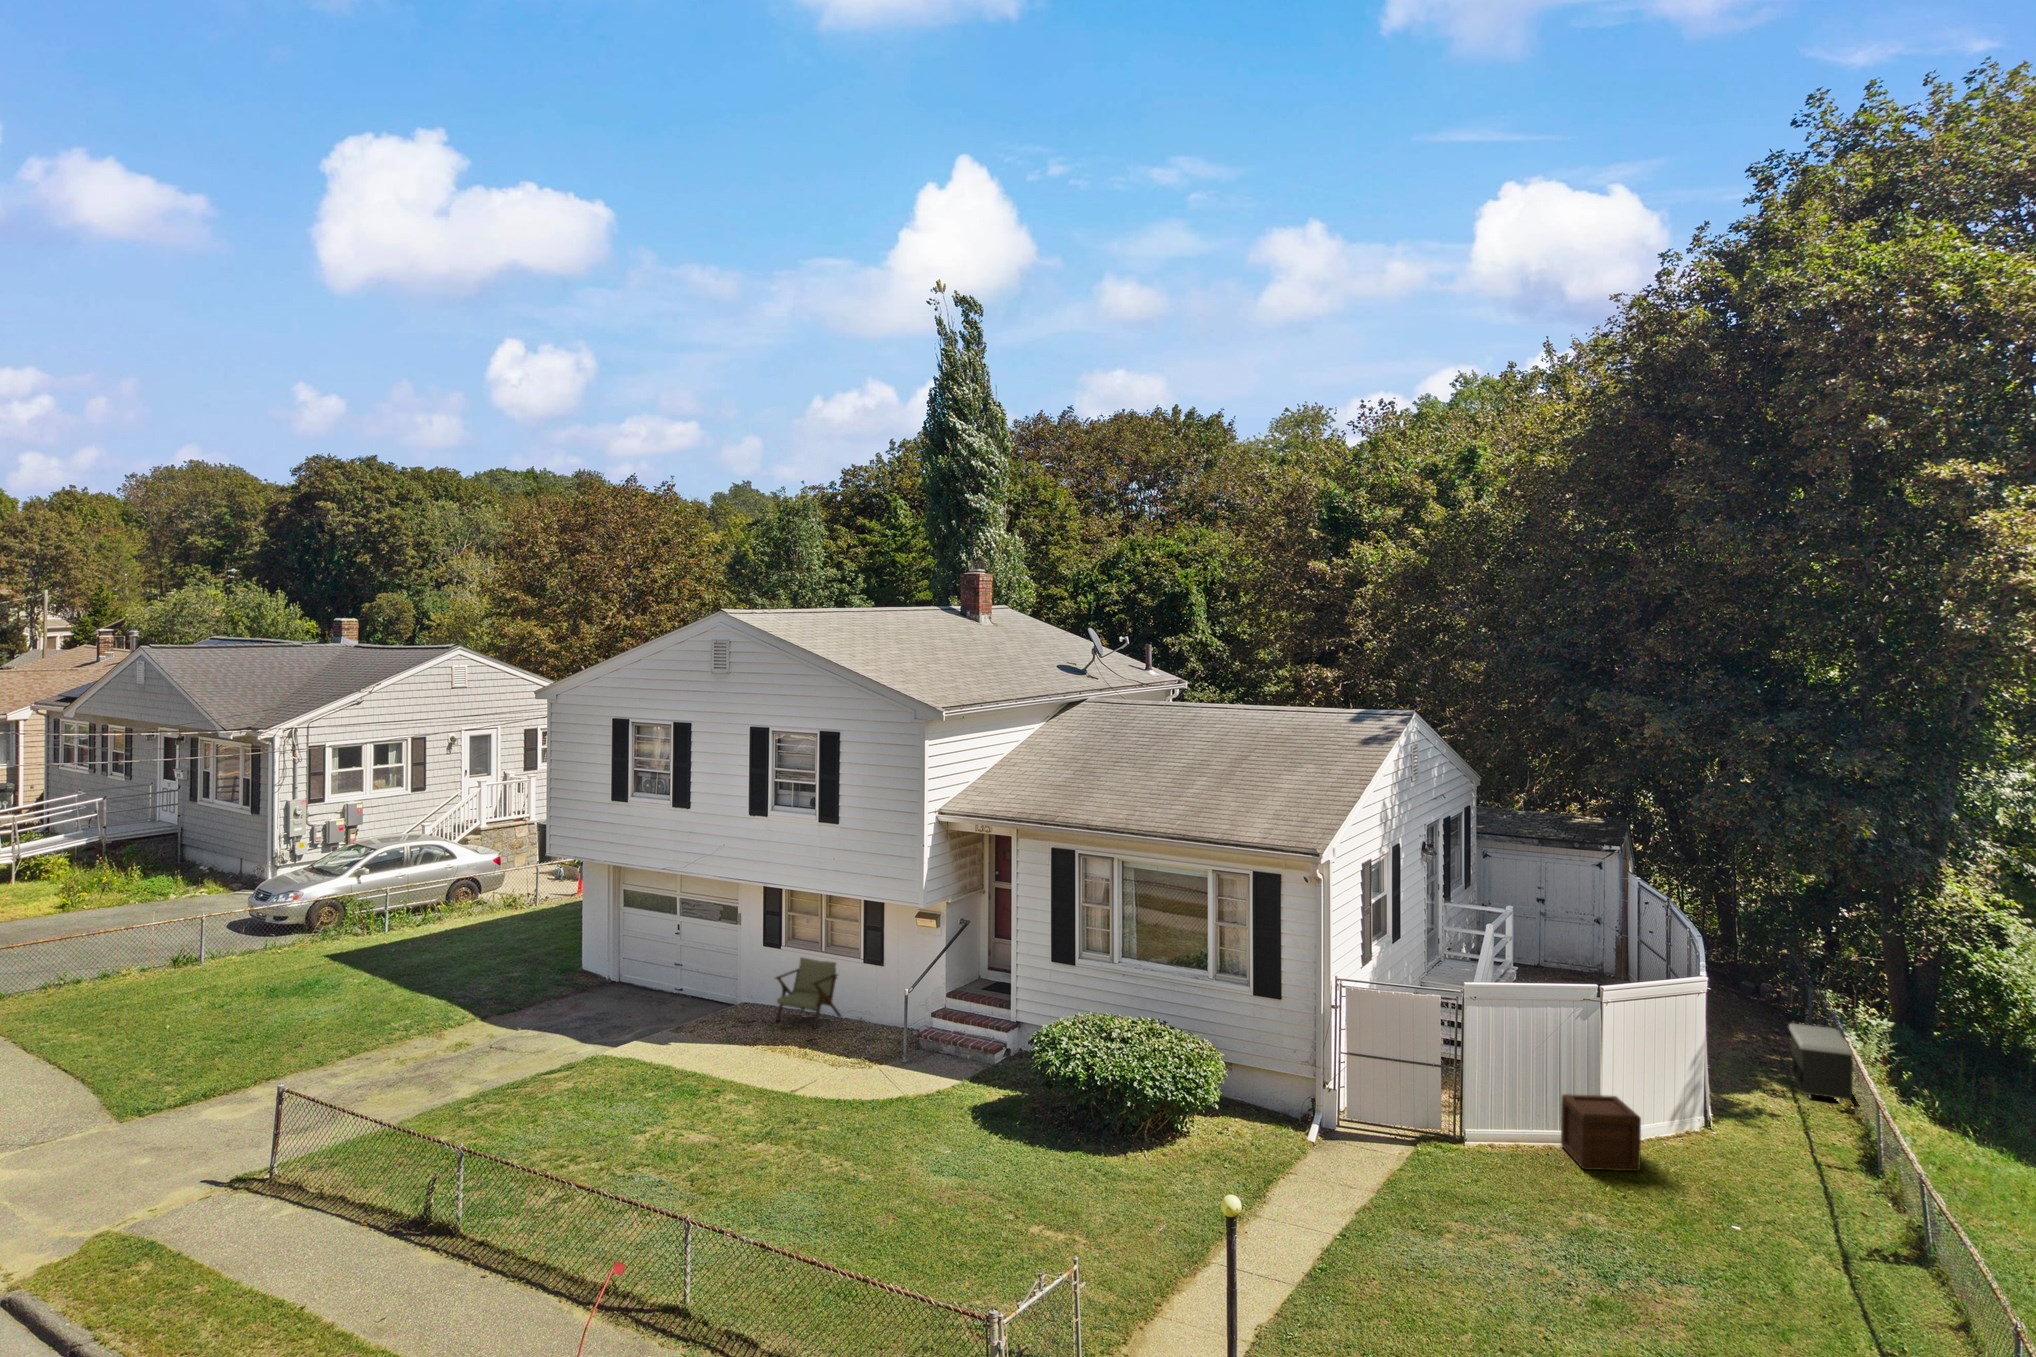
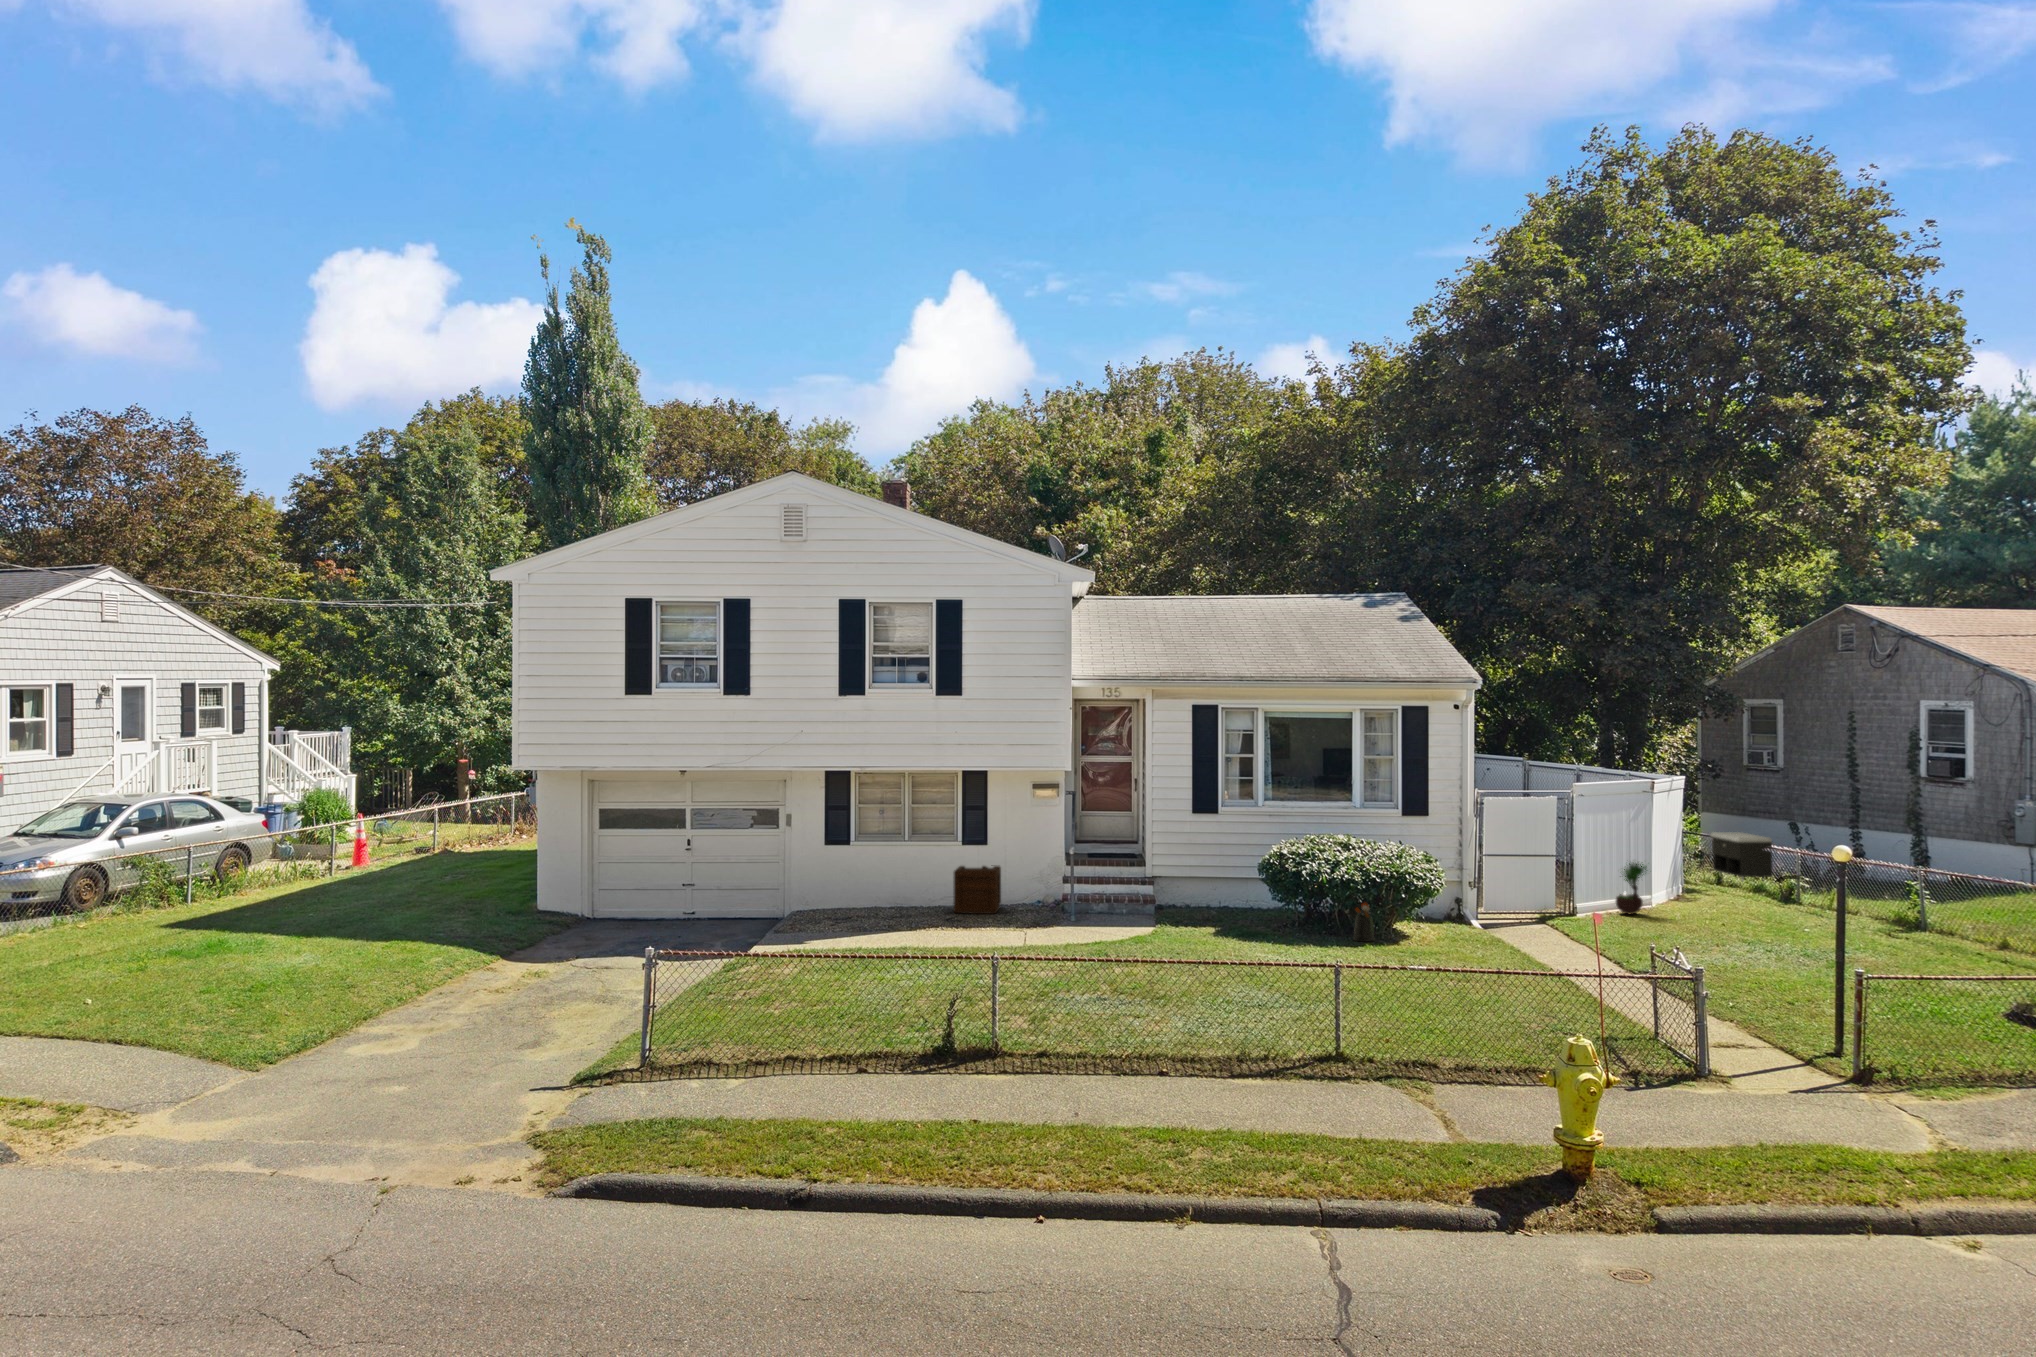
lounge chair: present [776,958,841,1029] -> none [878,849,935,915]
potted tree: none [1498,1084,1542,1154] -> present [1616,862,1647,914]
wooden crate: present [1561,1094,1641,1171] -> present [954,866,1001,914]
watering can: none [1098,1108,1126,1157] -> present [1354,903,1374,942]

